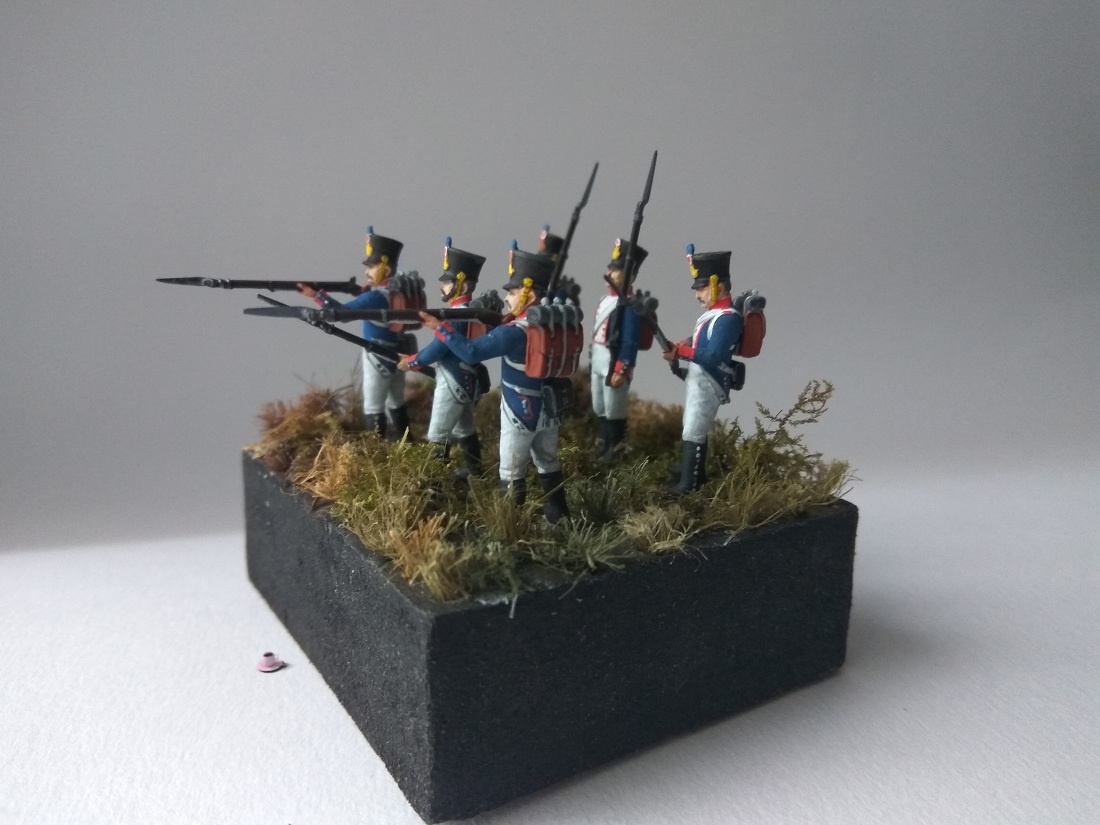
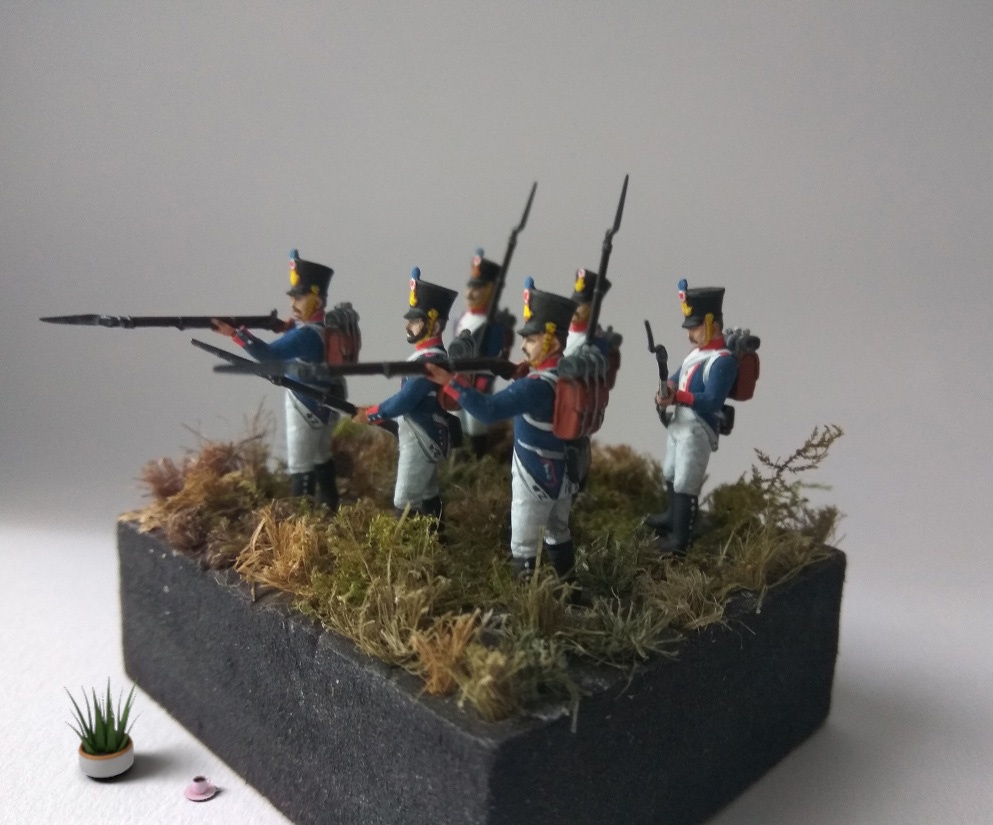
potted plant: none [165,568,236,649] -> present [68,681,137,778]

